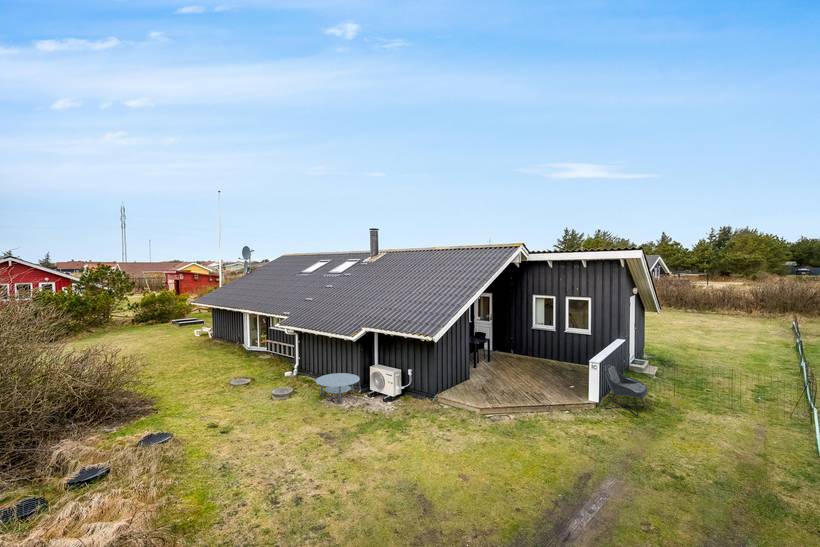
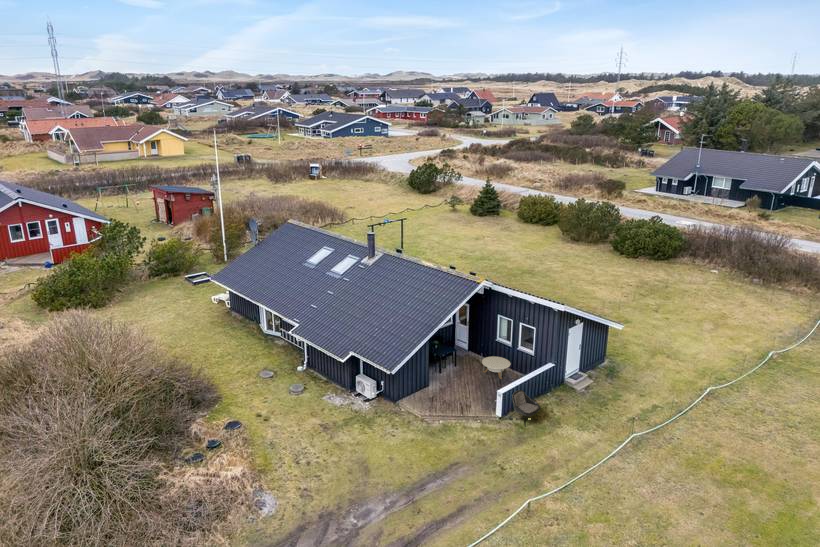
round table: present [316,373,360,404] -> present [482,356,511,379]

